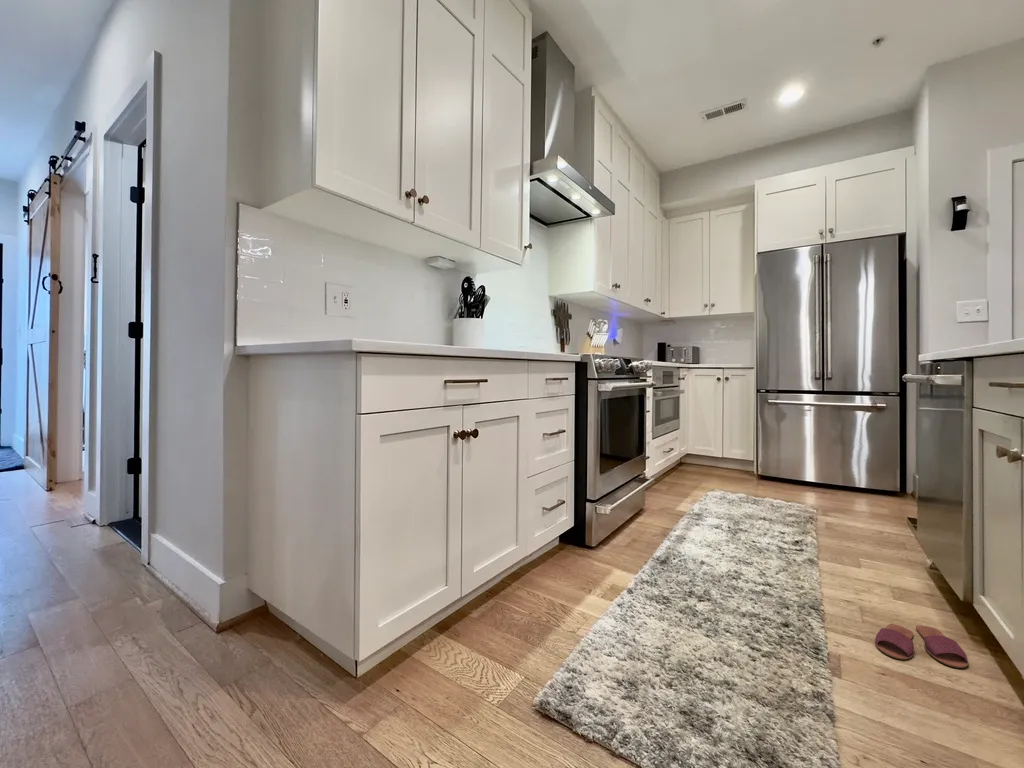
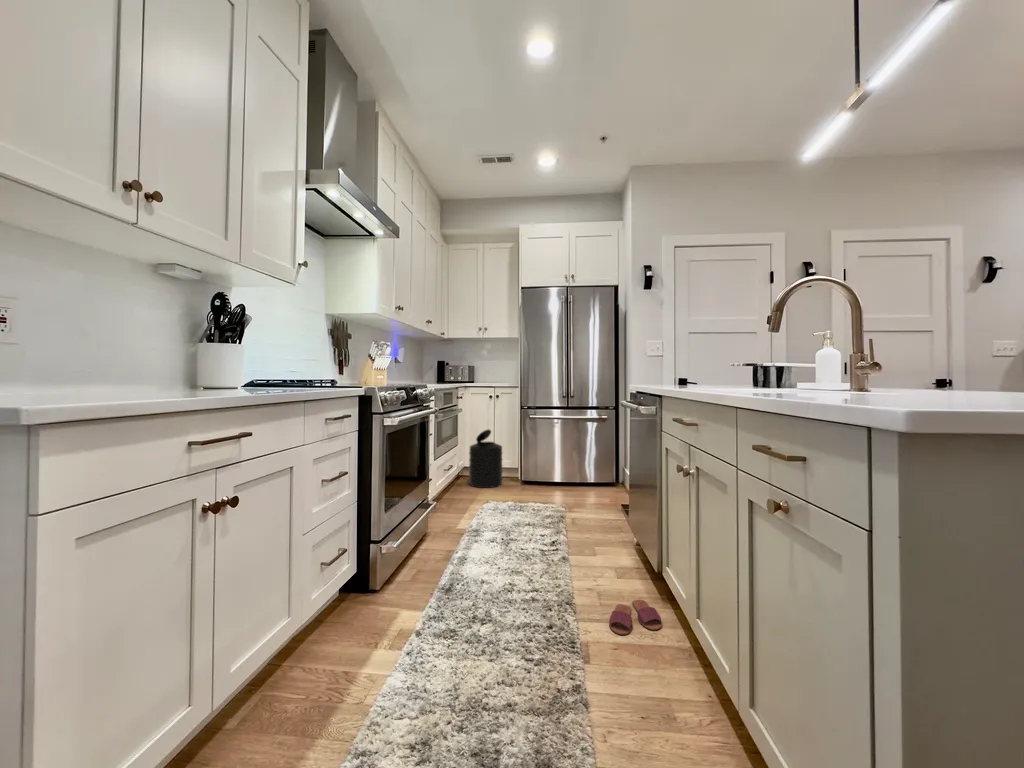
trash can: none [692,414,733,477] -> present [469,430,502,488]

